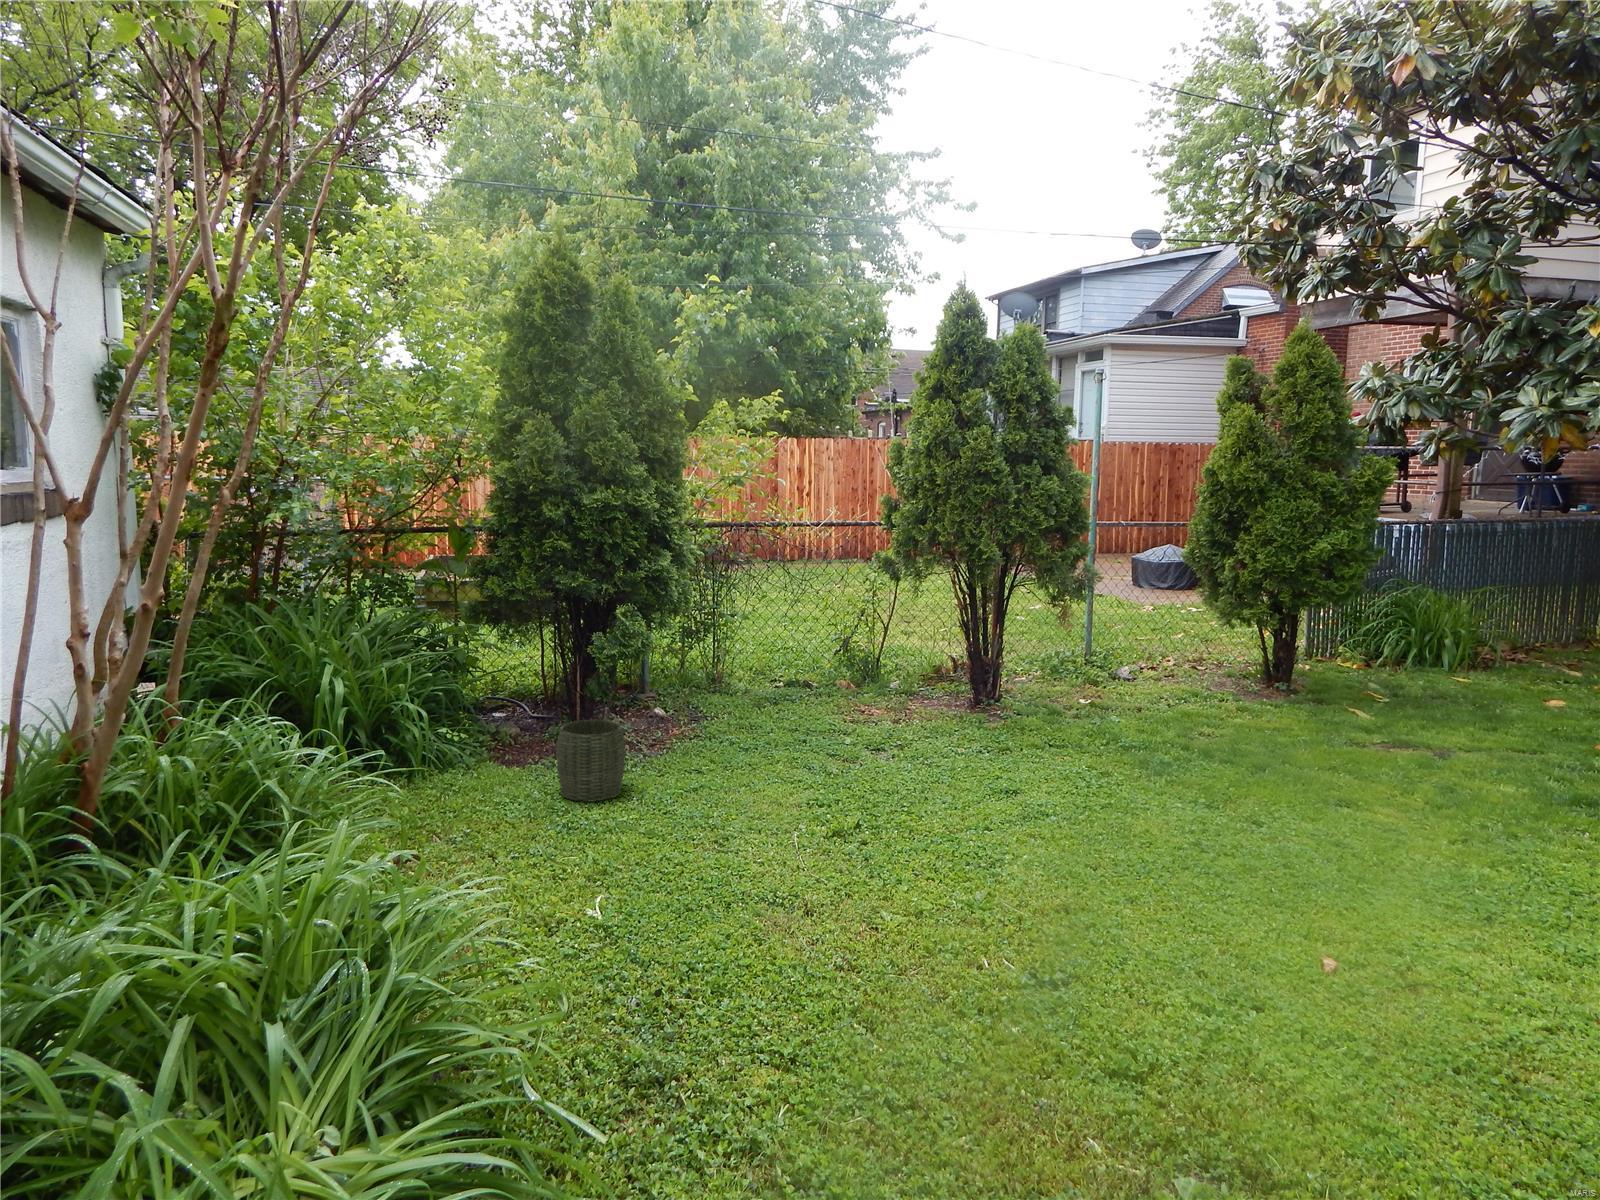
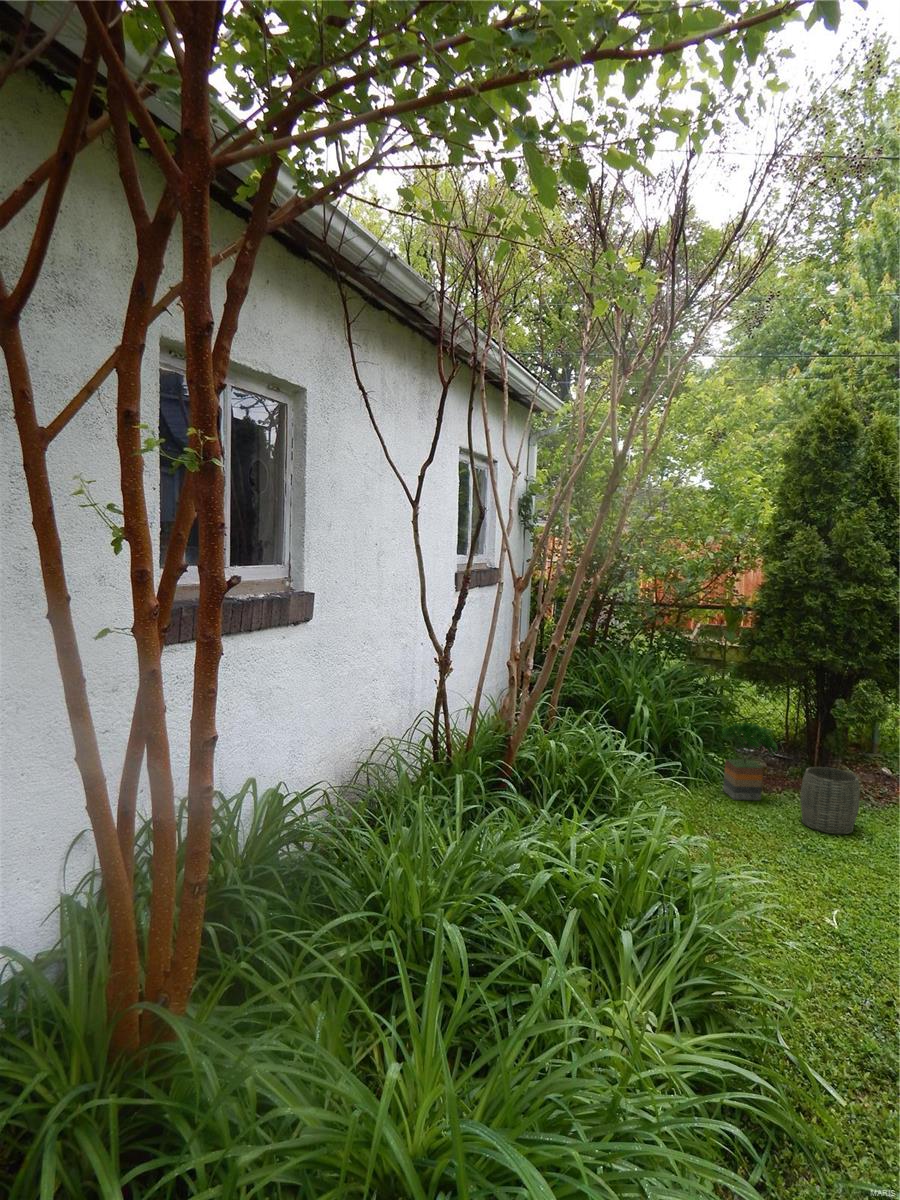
potted tree: none [449,677,527,785] -> present [722,722,777,800]

